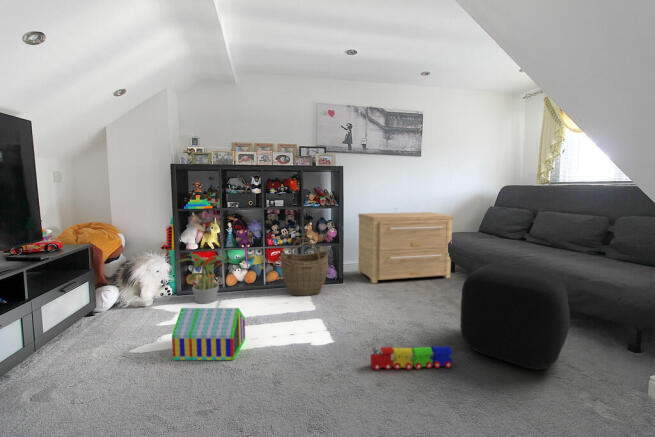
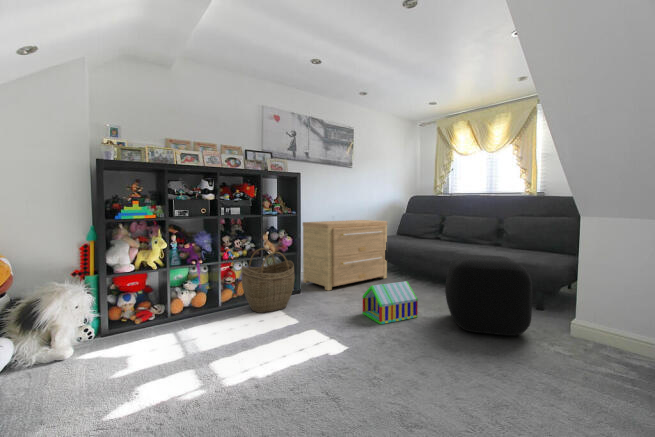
potted plant: present [175,254,229,304] -> none [113,275,190,340]
toy house: present [172,308,245,360] -> present [363,281,418,324]
toy train: present [371,346,452,370] -> none [404,329,464,364]

